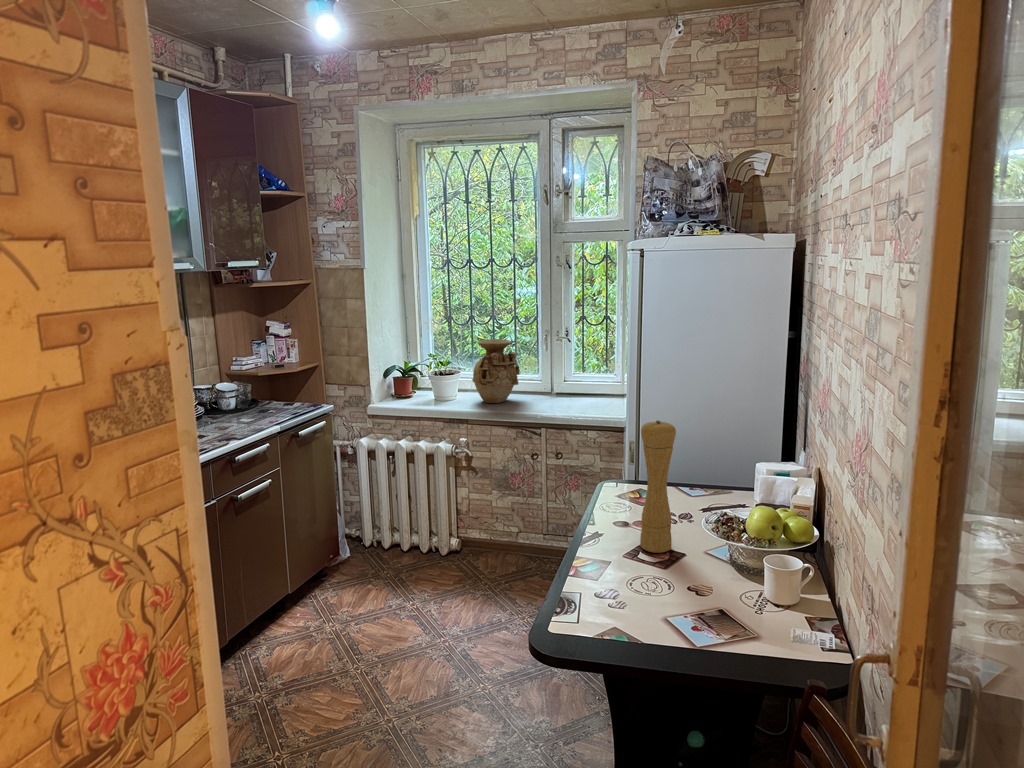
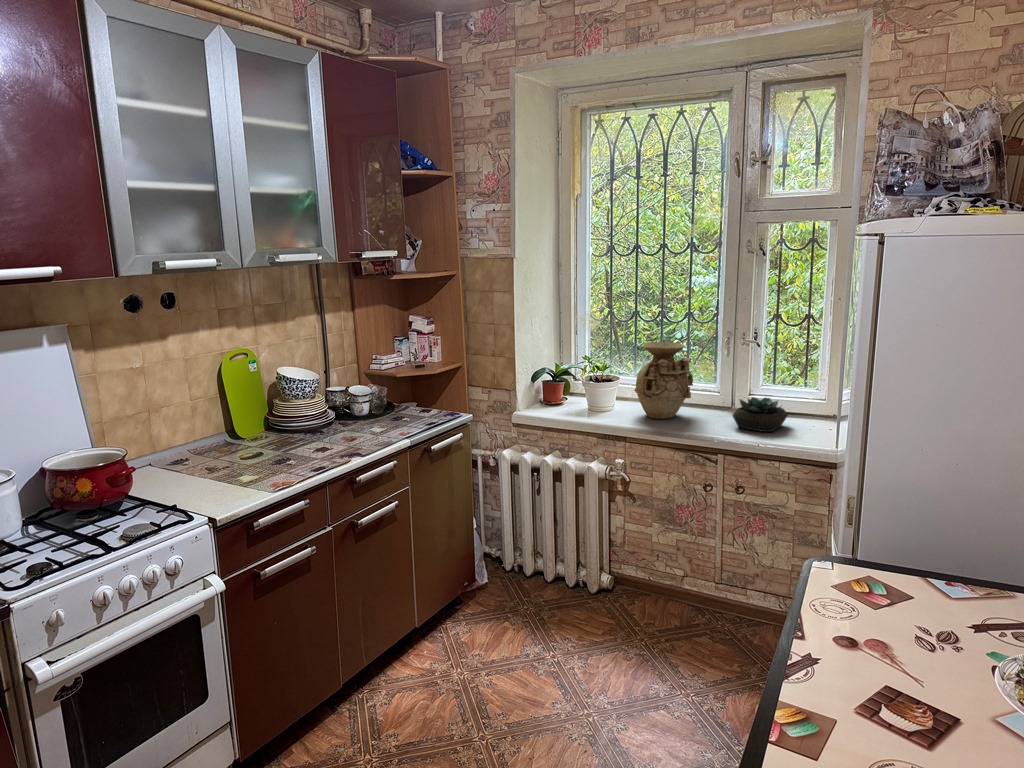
succulent plant: none [551,381,594,408] -> present [732,397,788,432]
pepper mill: present [640,420,676,553] -> none [879,514,954,717]

